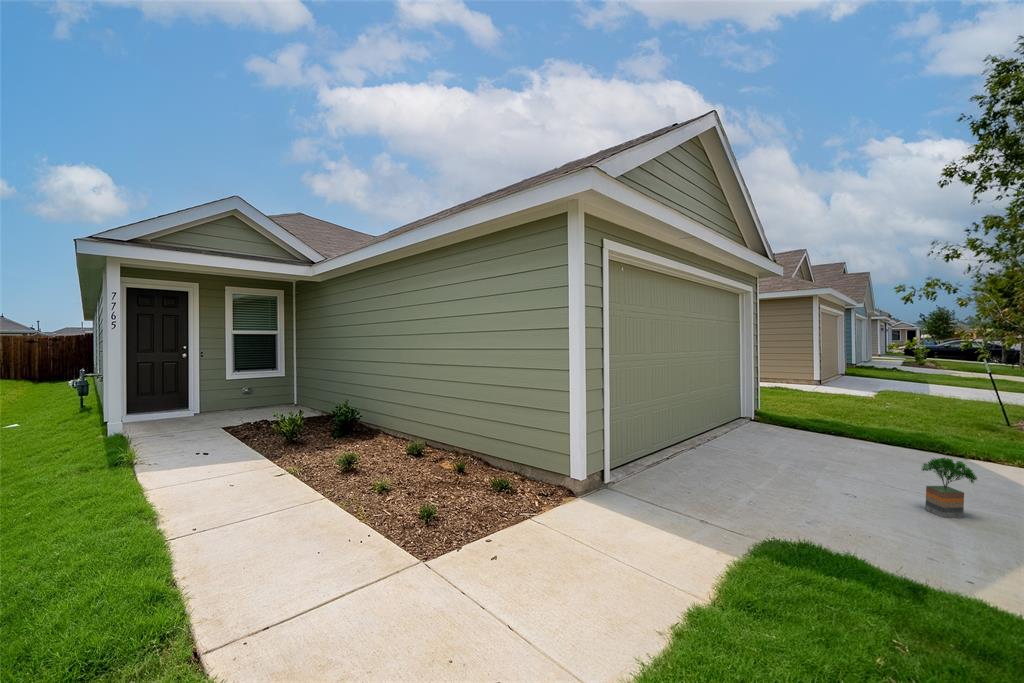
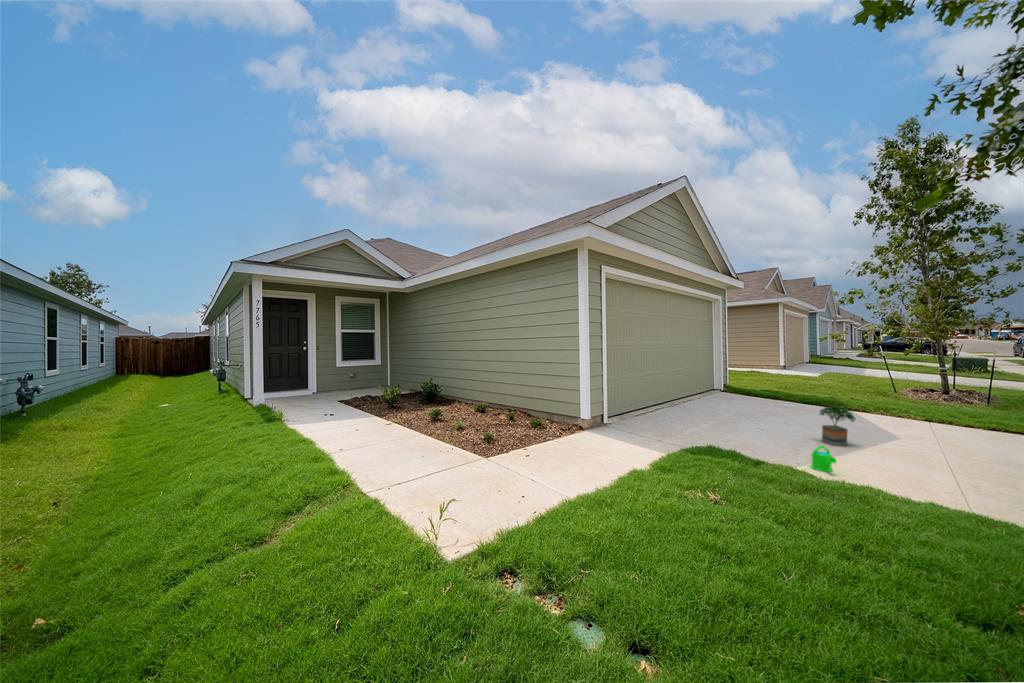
watering can: none [932,531,980,573] -> present [811,446,837,472]

